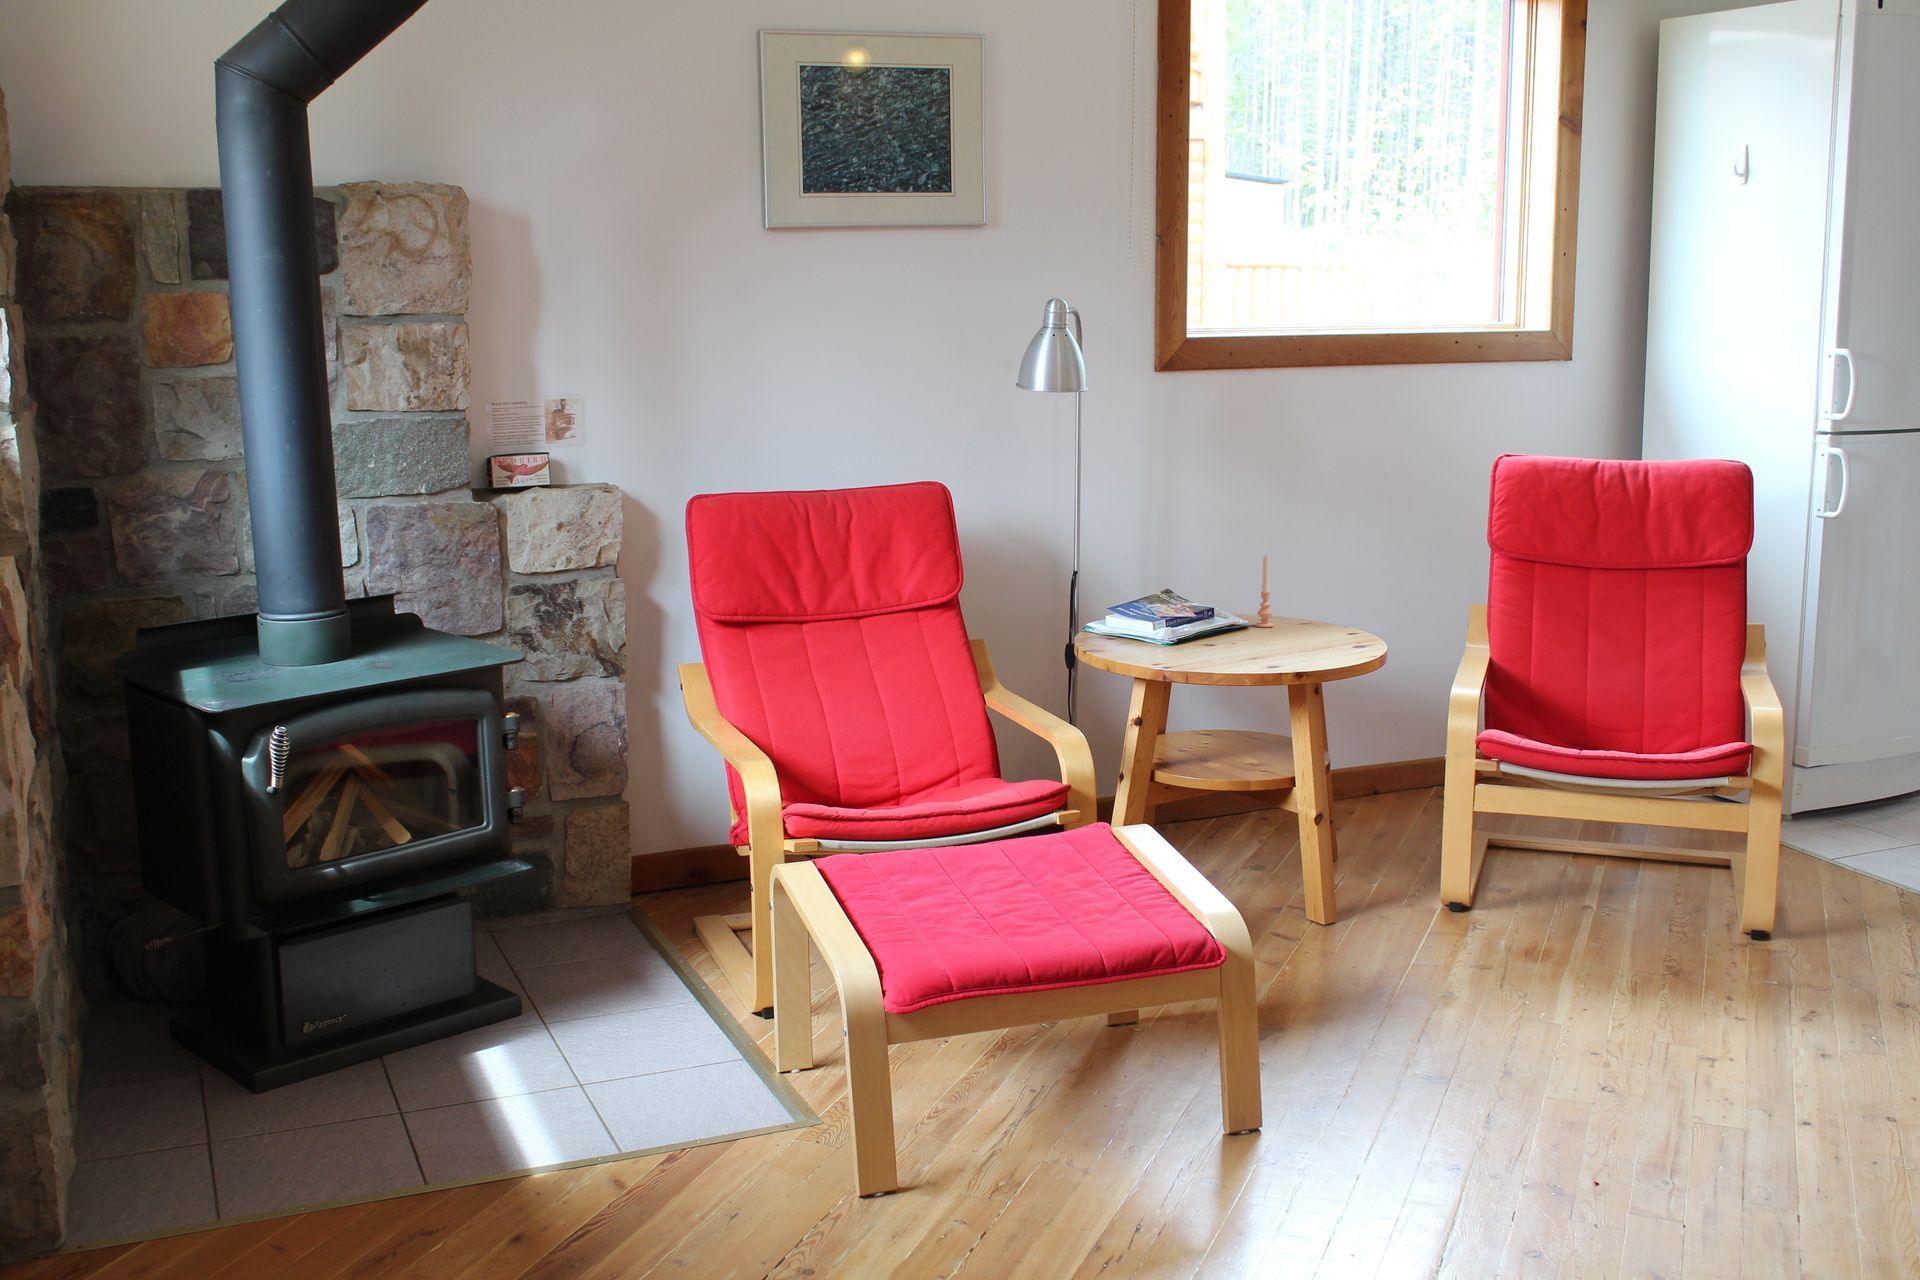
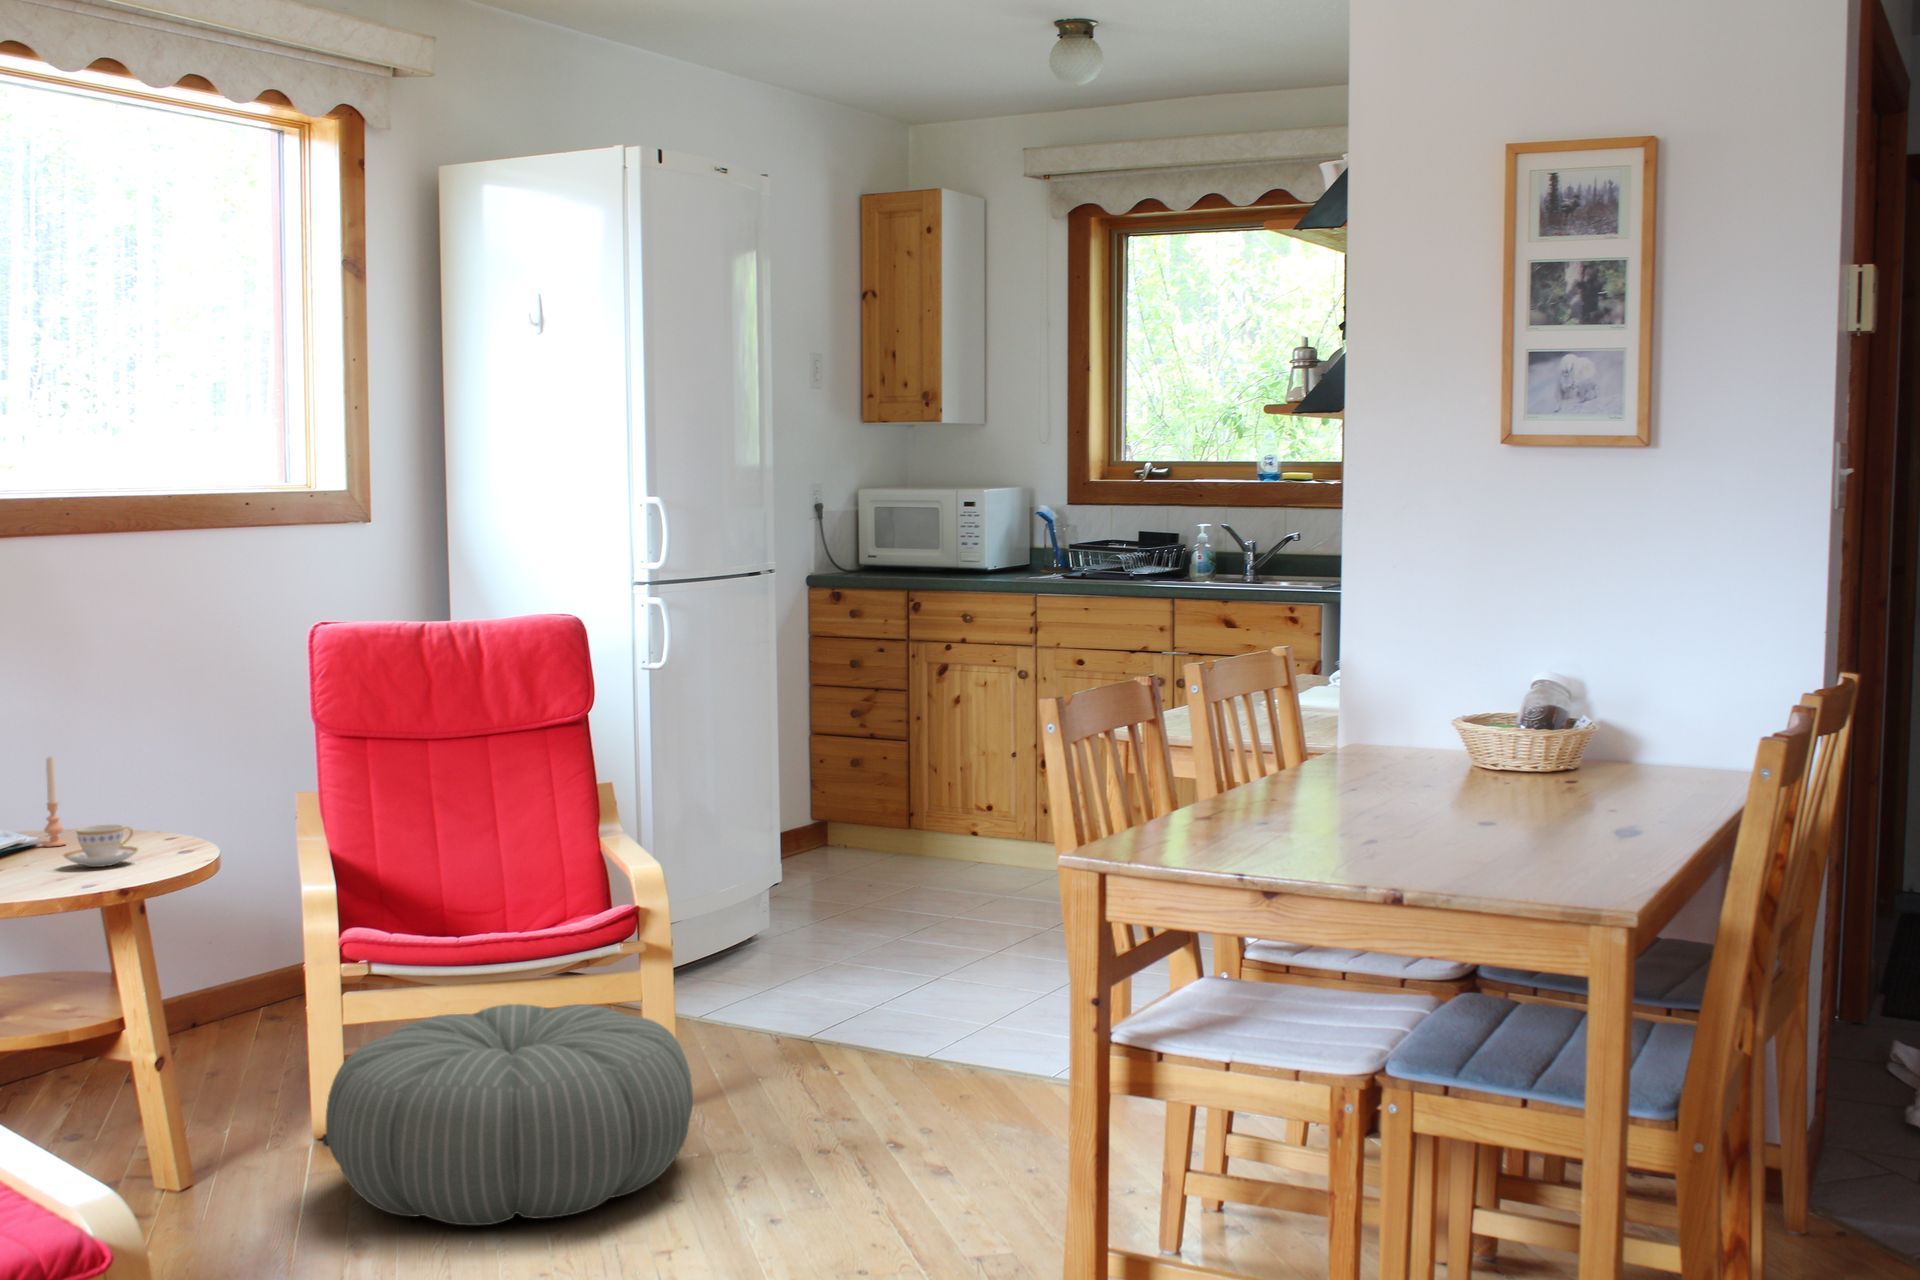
teacup: none [1260,619,1319,653] -> present [63,825,138,867]
pouf: none [1440,822,1783,1026] -> present [326,1004,693,1225]

